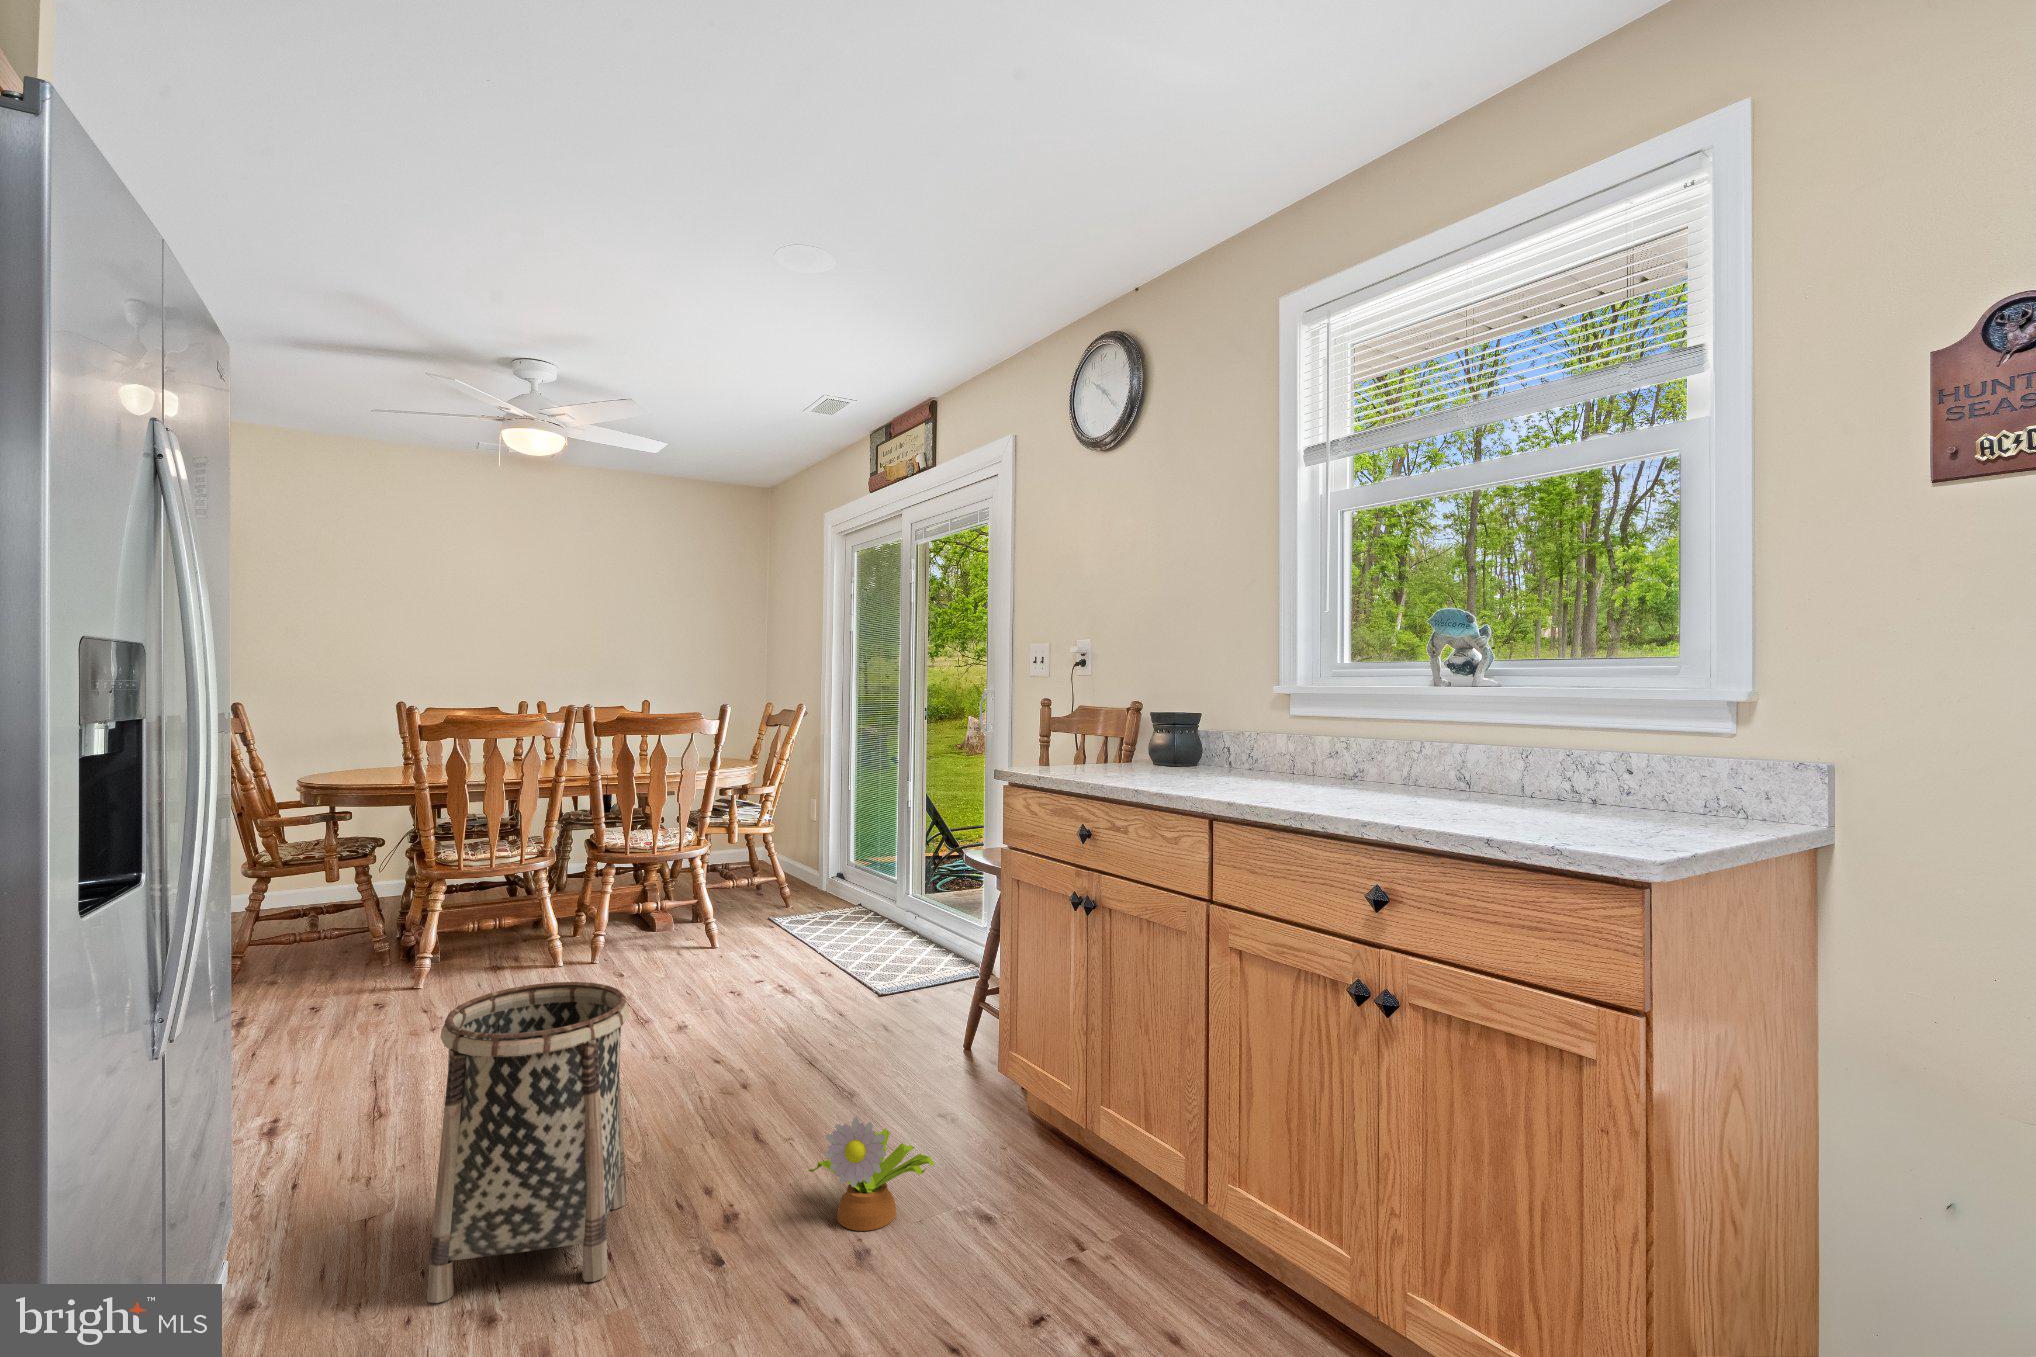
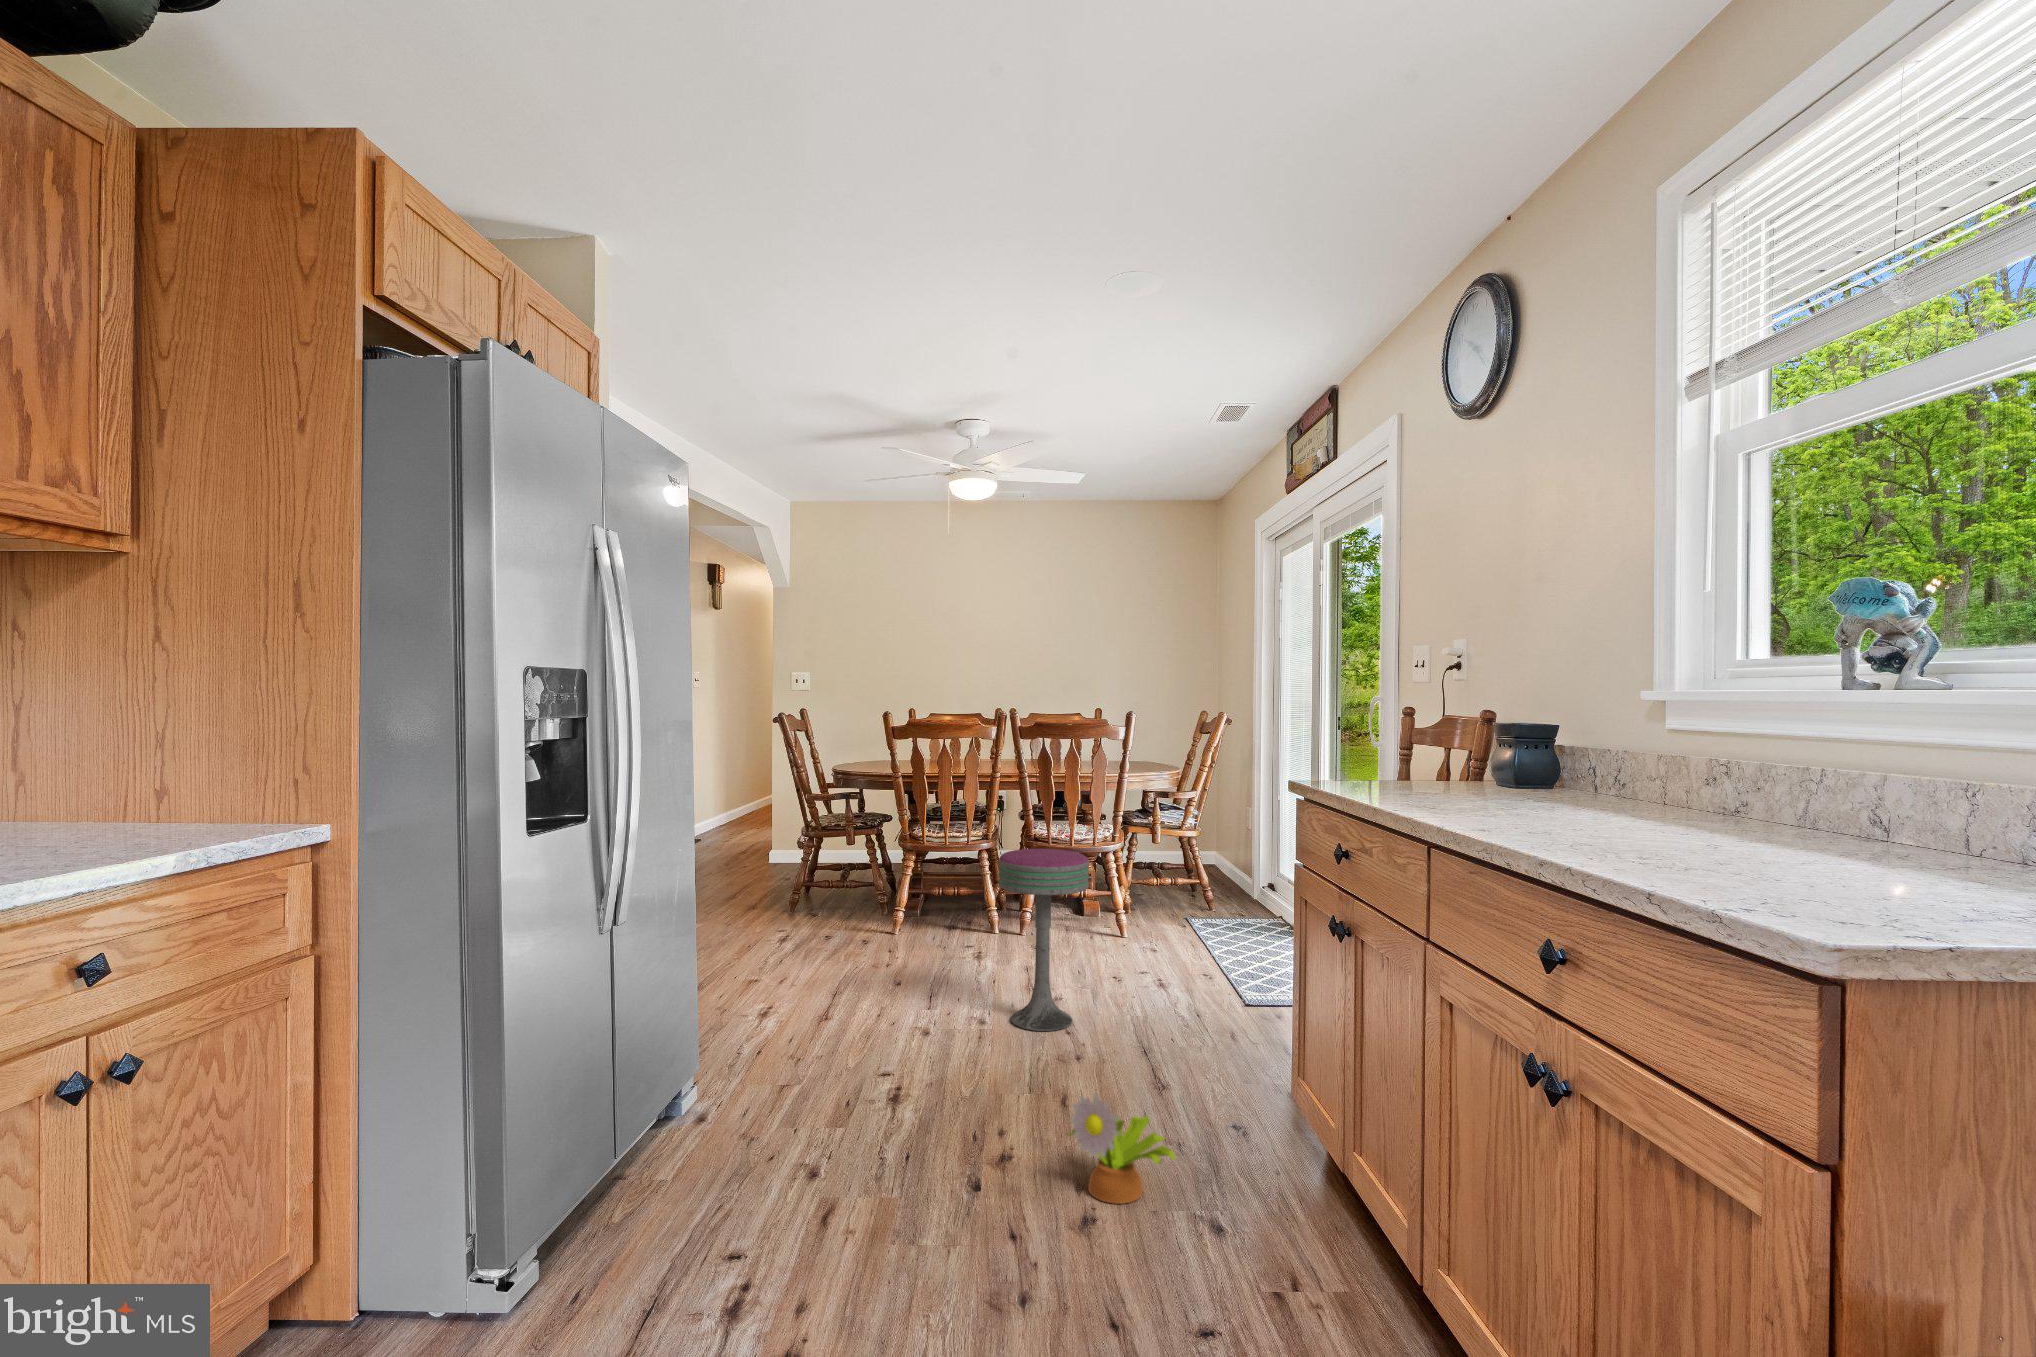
bar stool: none [624,861,733,1070] -> present [998,849,1089,1031]
basket: present [427,982,628,1303] -> none [781,930,939,1174]

